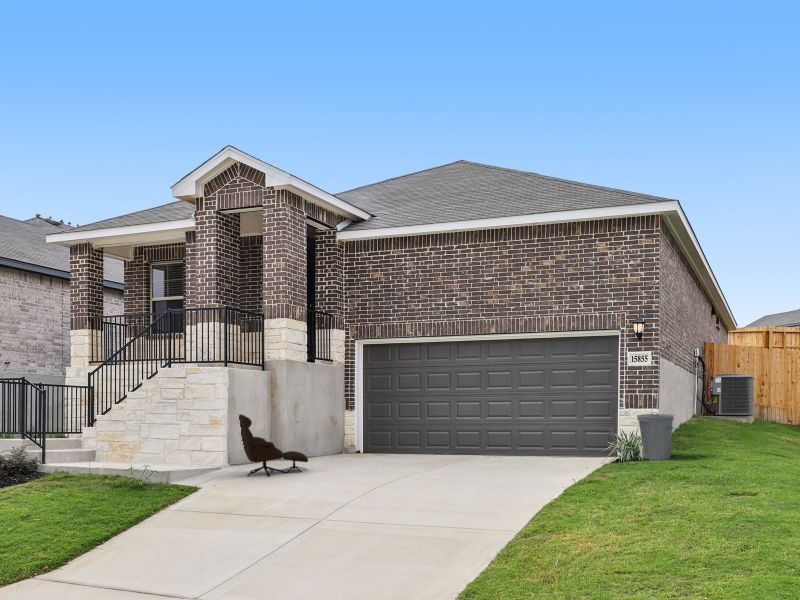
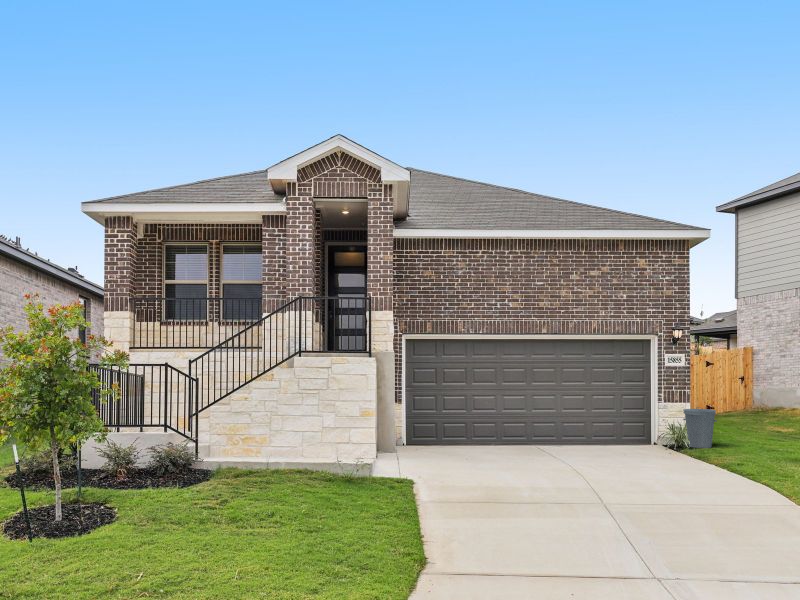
lounge chair: present [239,414,308,476] -> none [376,412,442,477]

